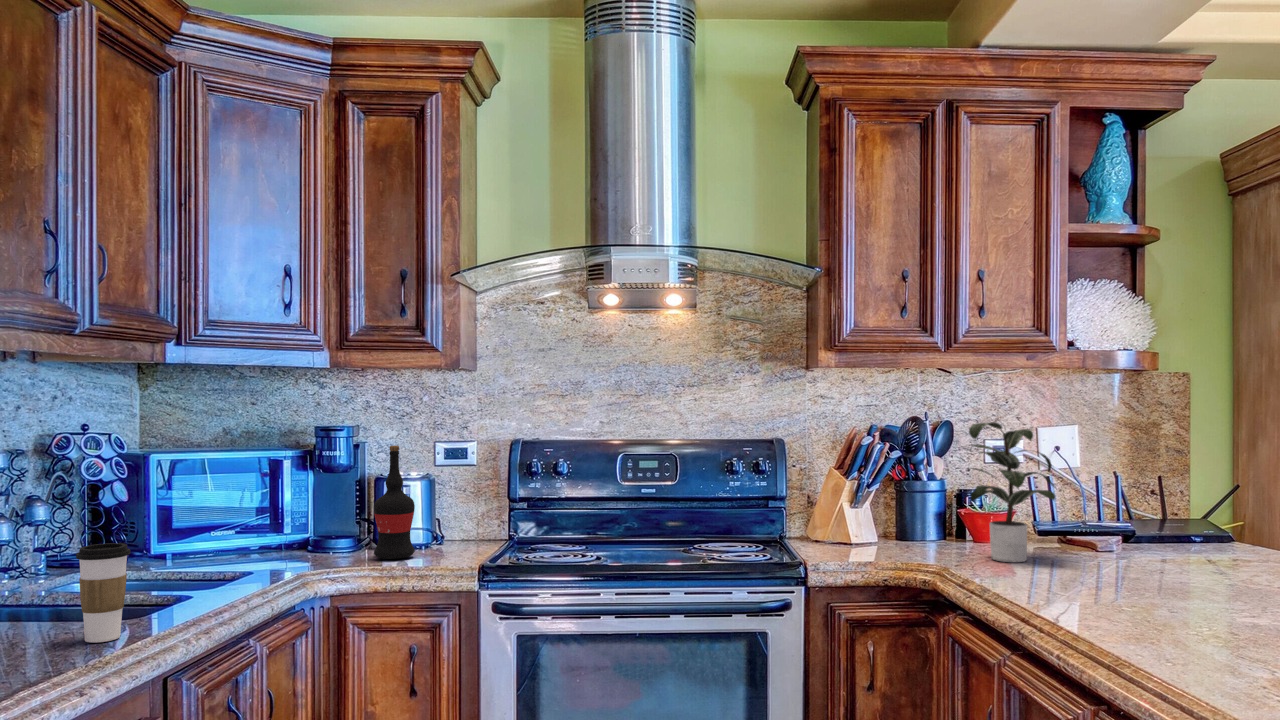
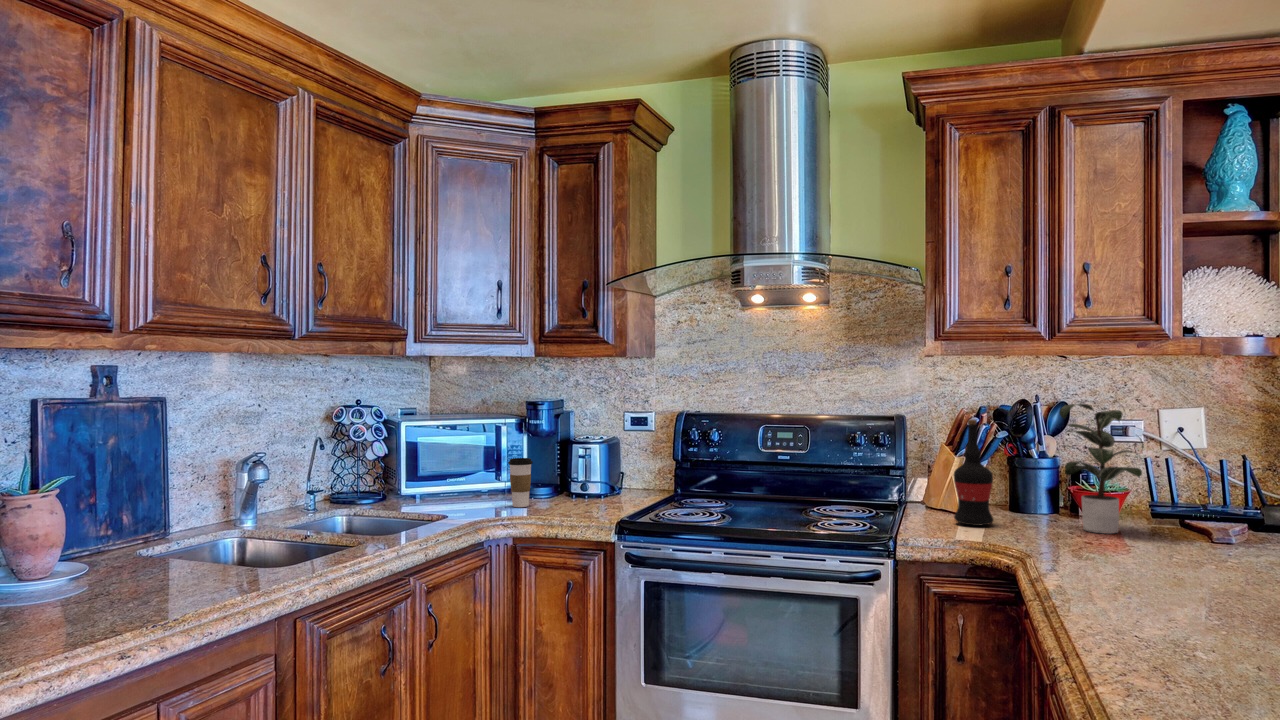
wine bottle: present [374,446,415,559] -> present [954,419,993,525]
coffee cup: present [76,543,130,643] -> present [508,458,533,507]

